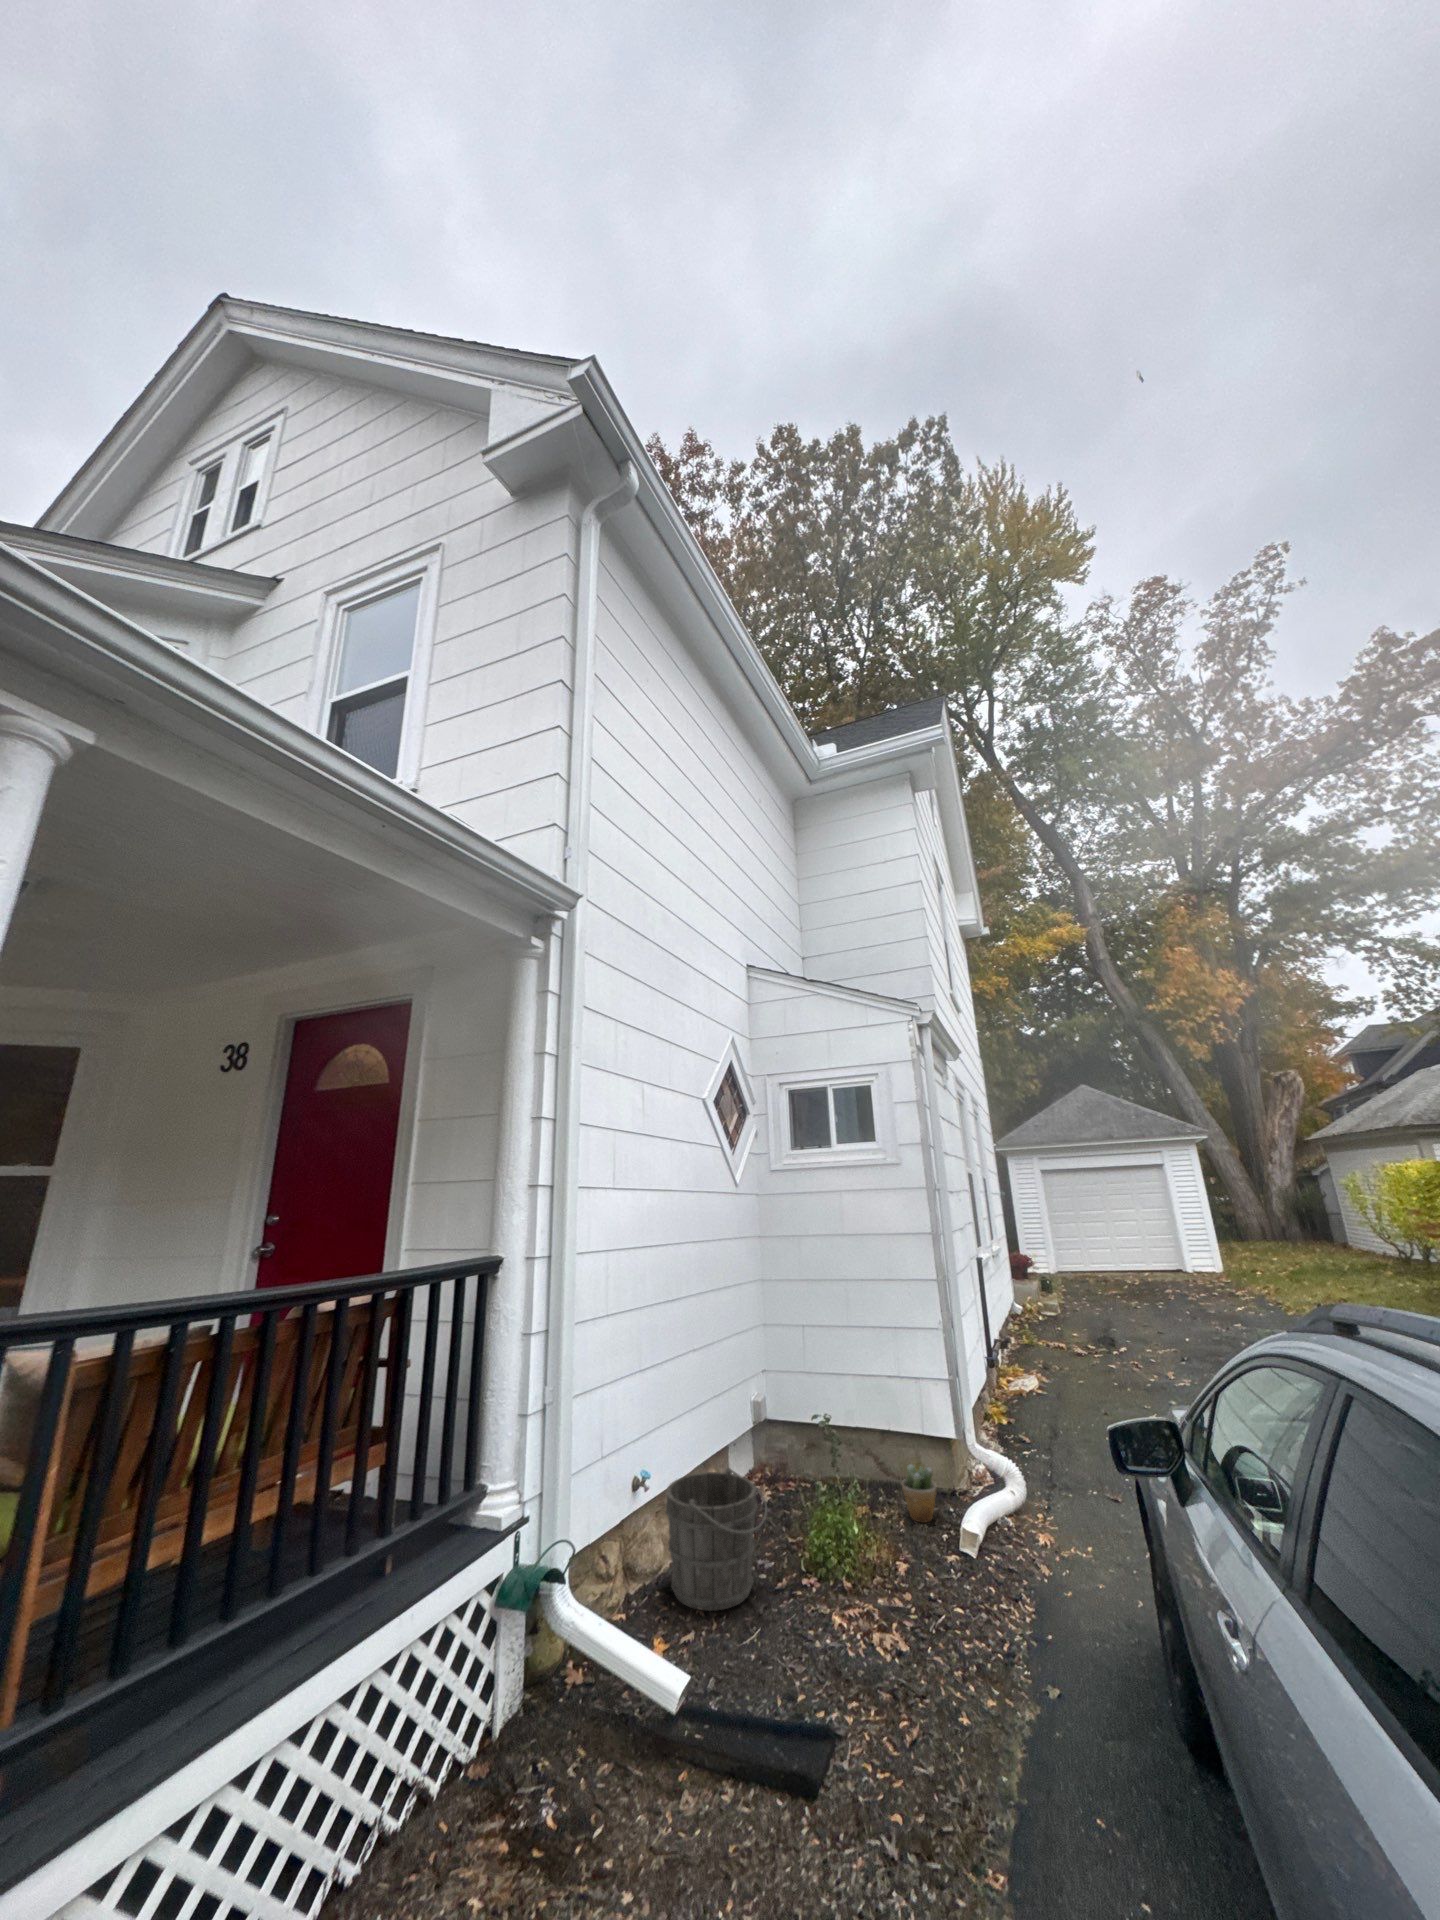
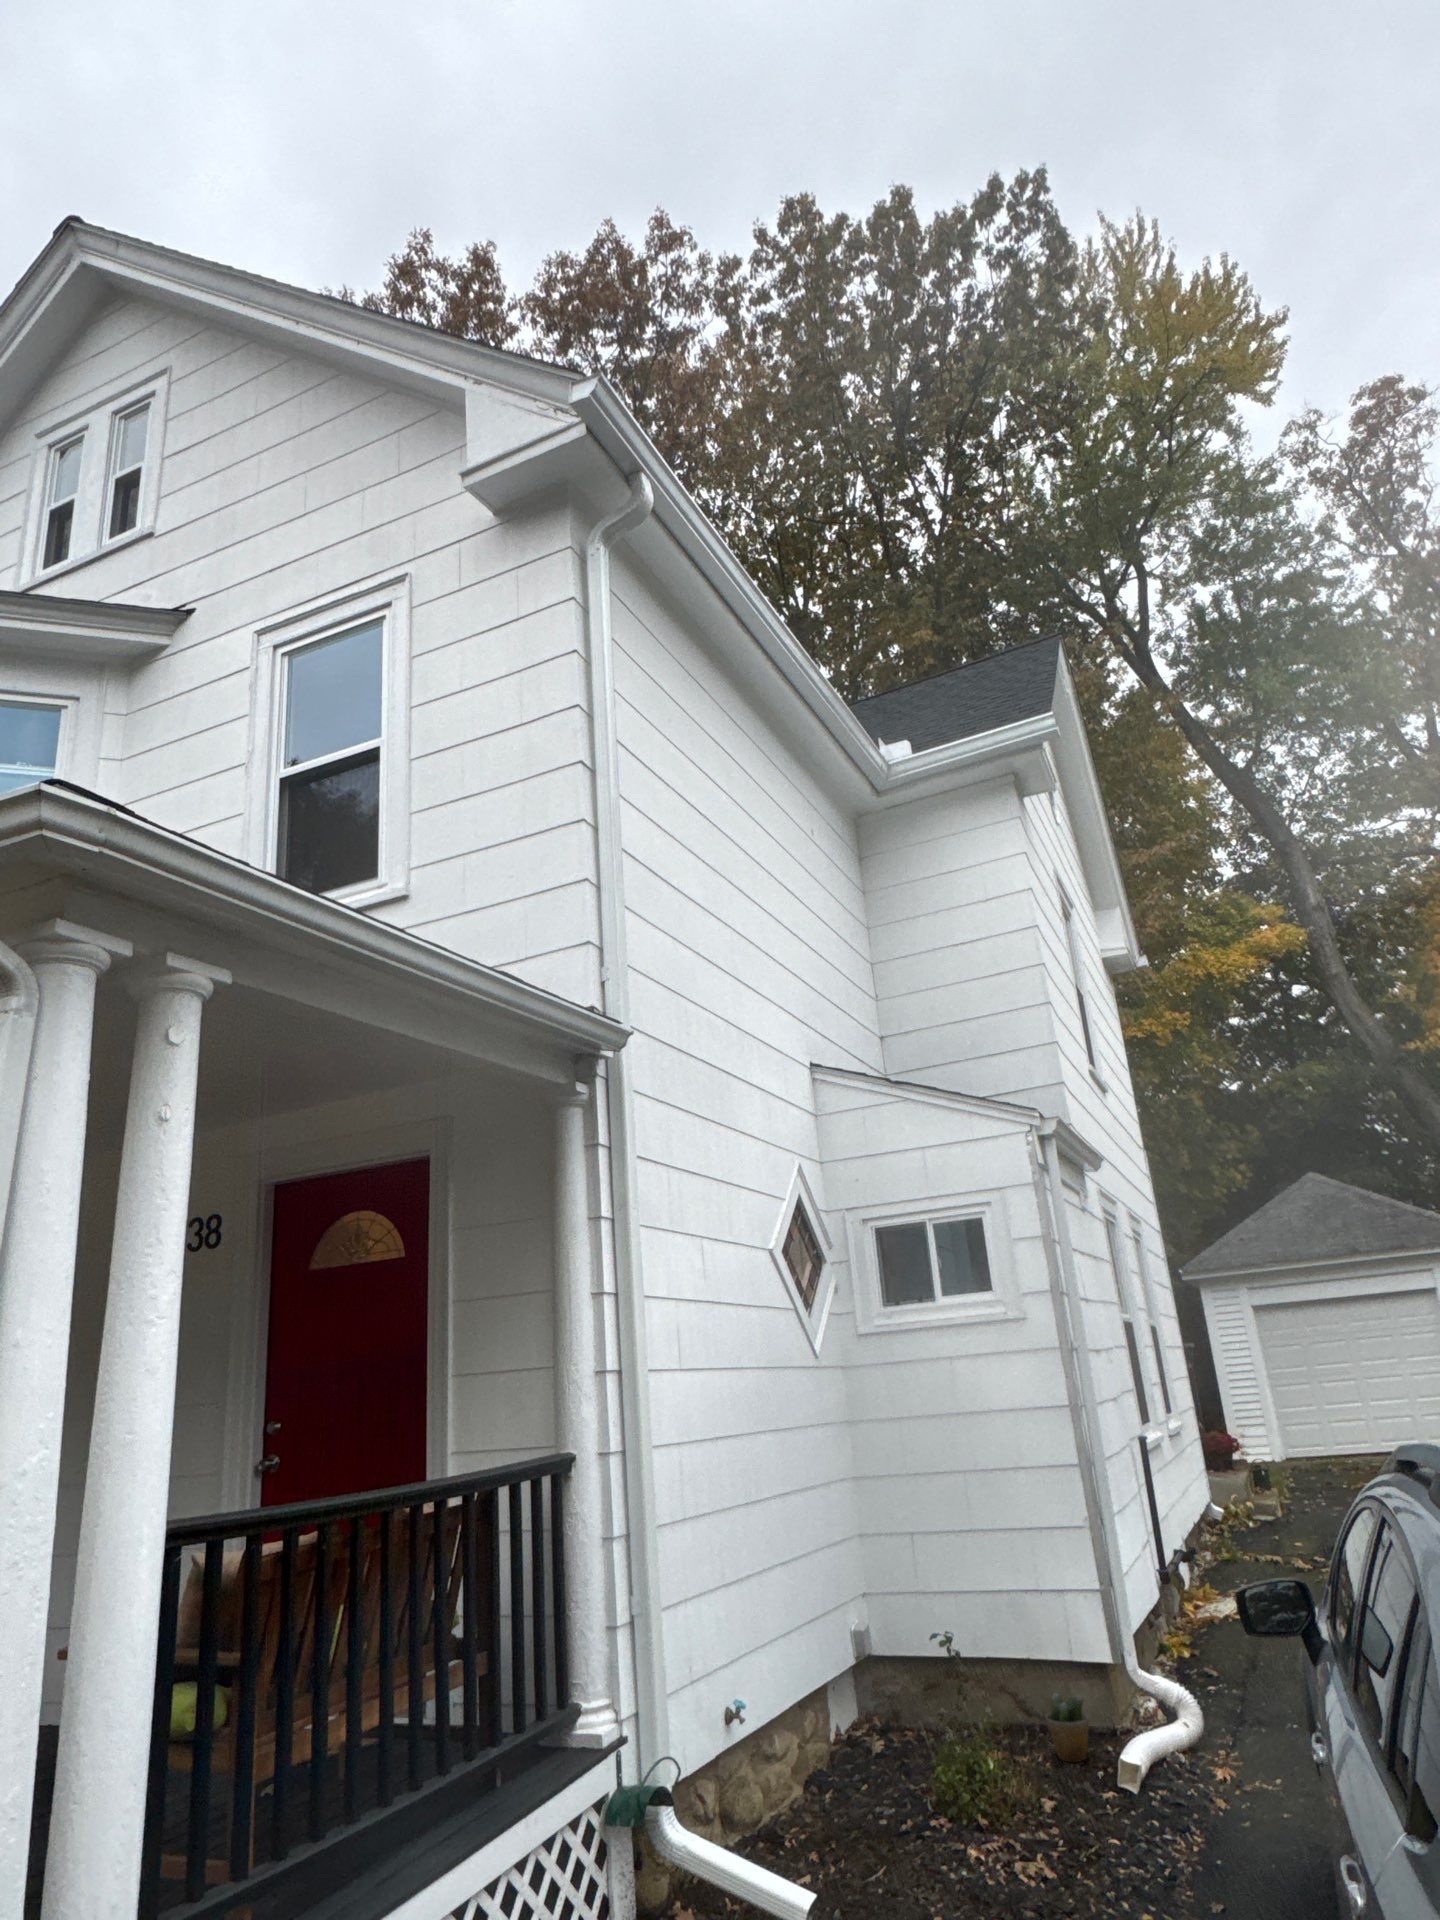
bucket: present [666,1468,767,1611] -> none [763,1698,883,1855]

